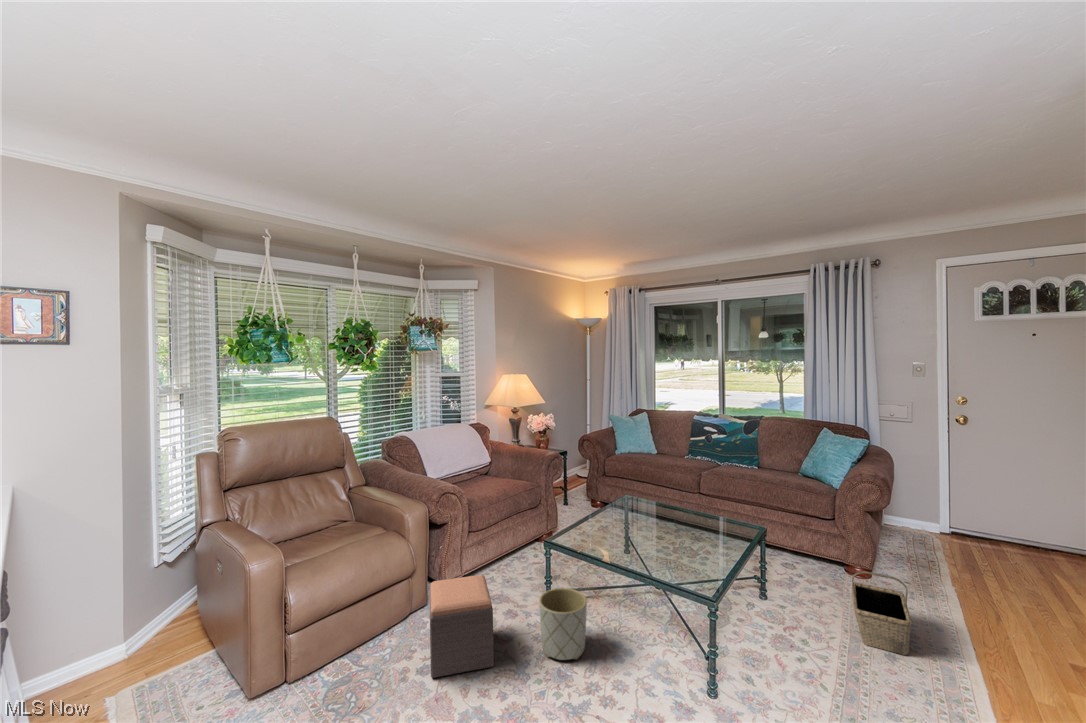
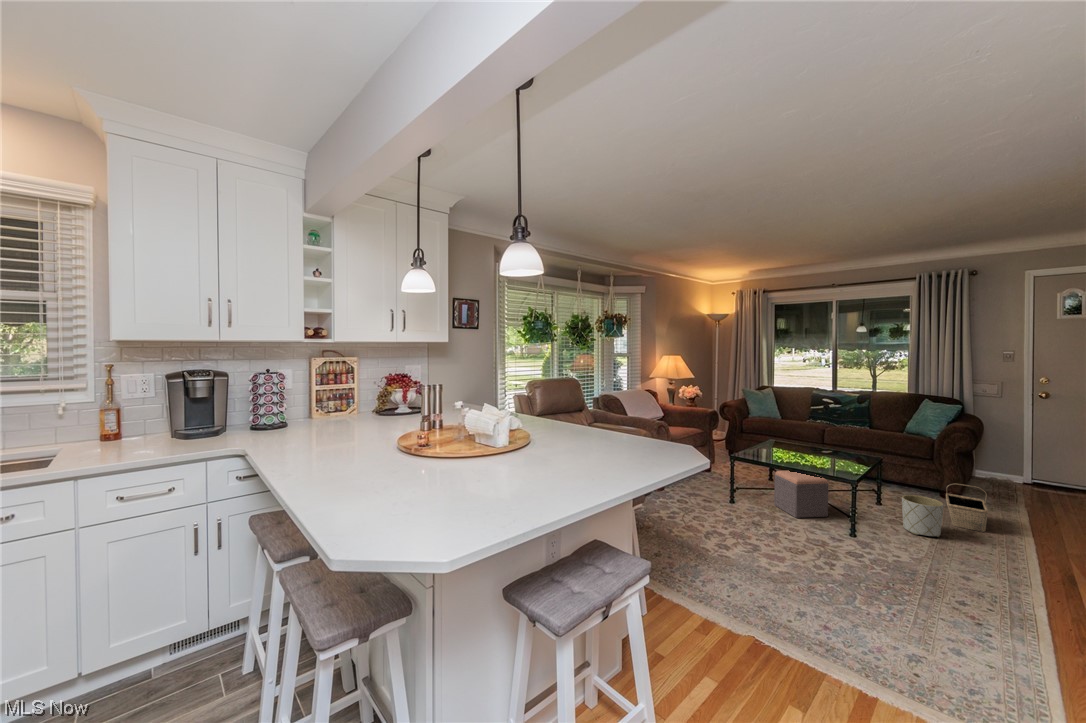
footstool: present [430,575,494,678] -> present [774,471,828,518]
planter: present [539,588,587,660] -> present [902,495,944,537]

